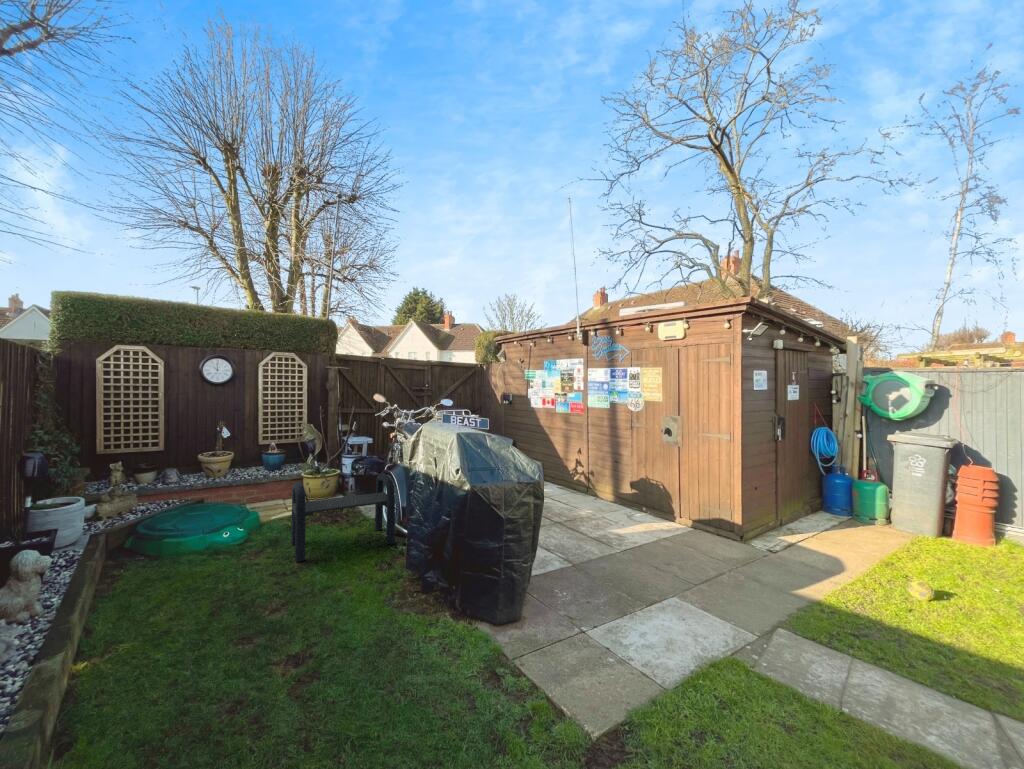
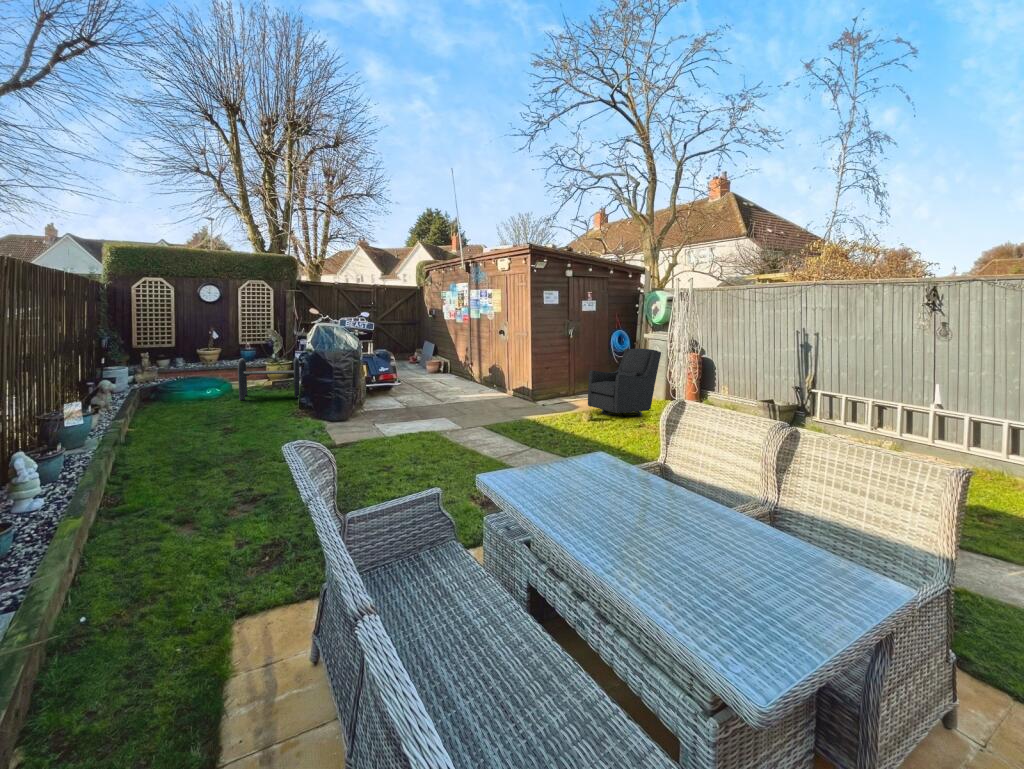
chair: none [852,448,962,560] -> present [588,348,661,417]

